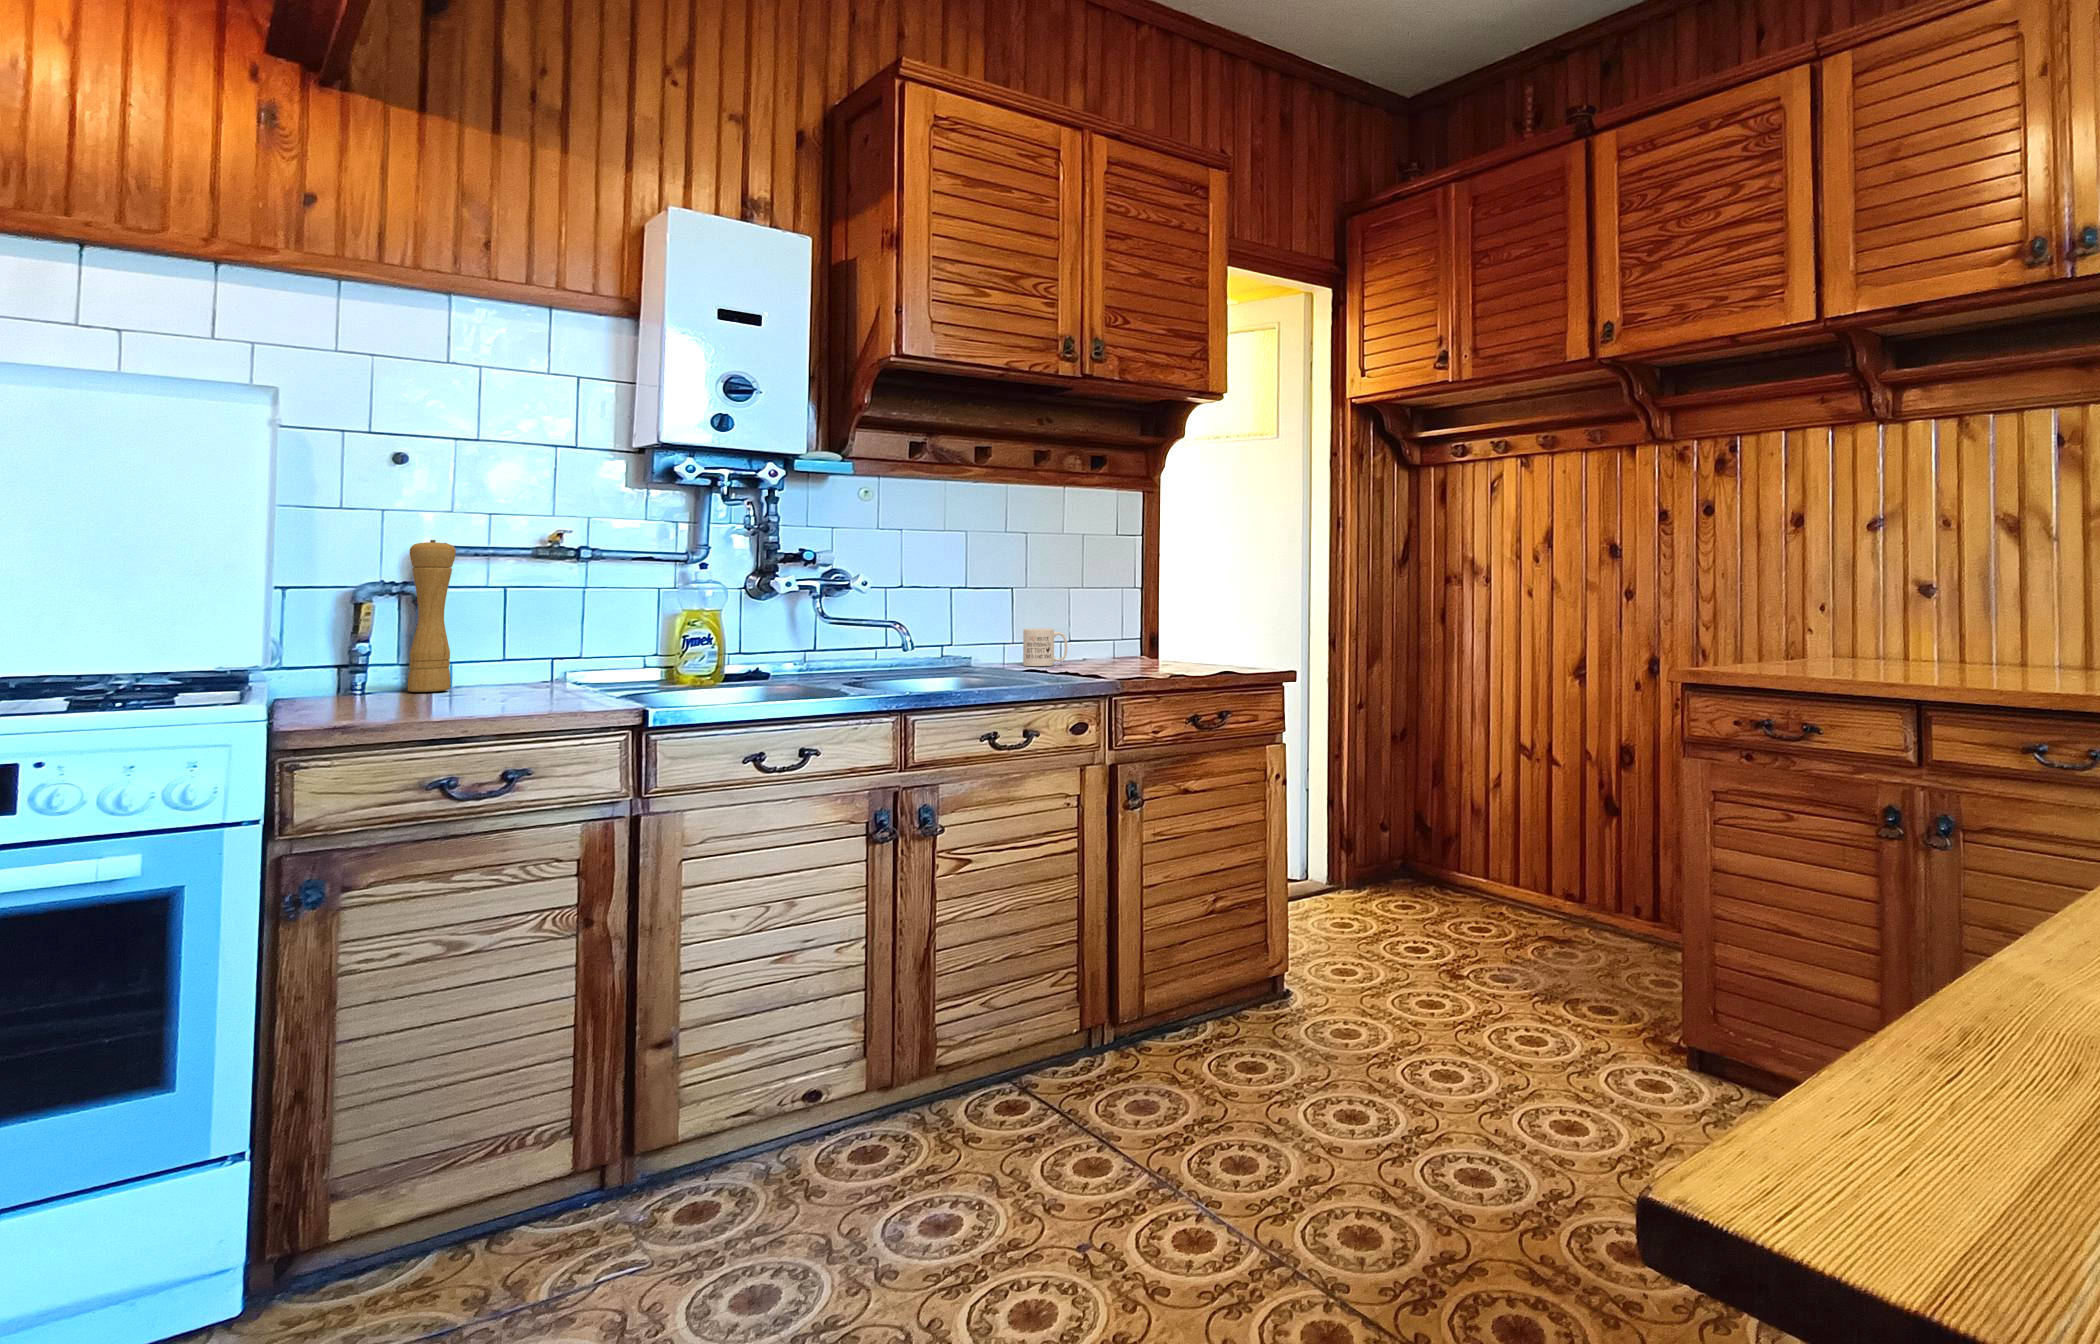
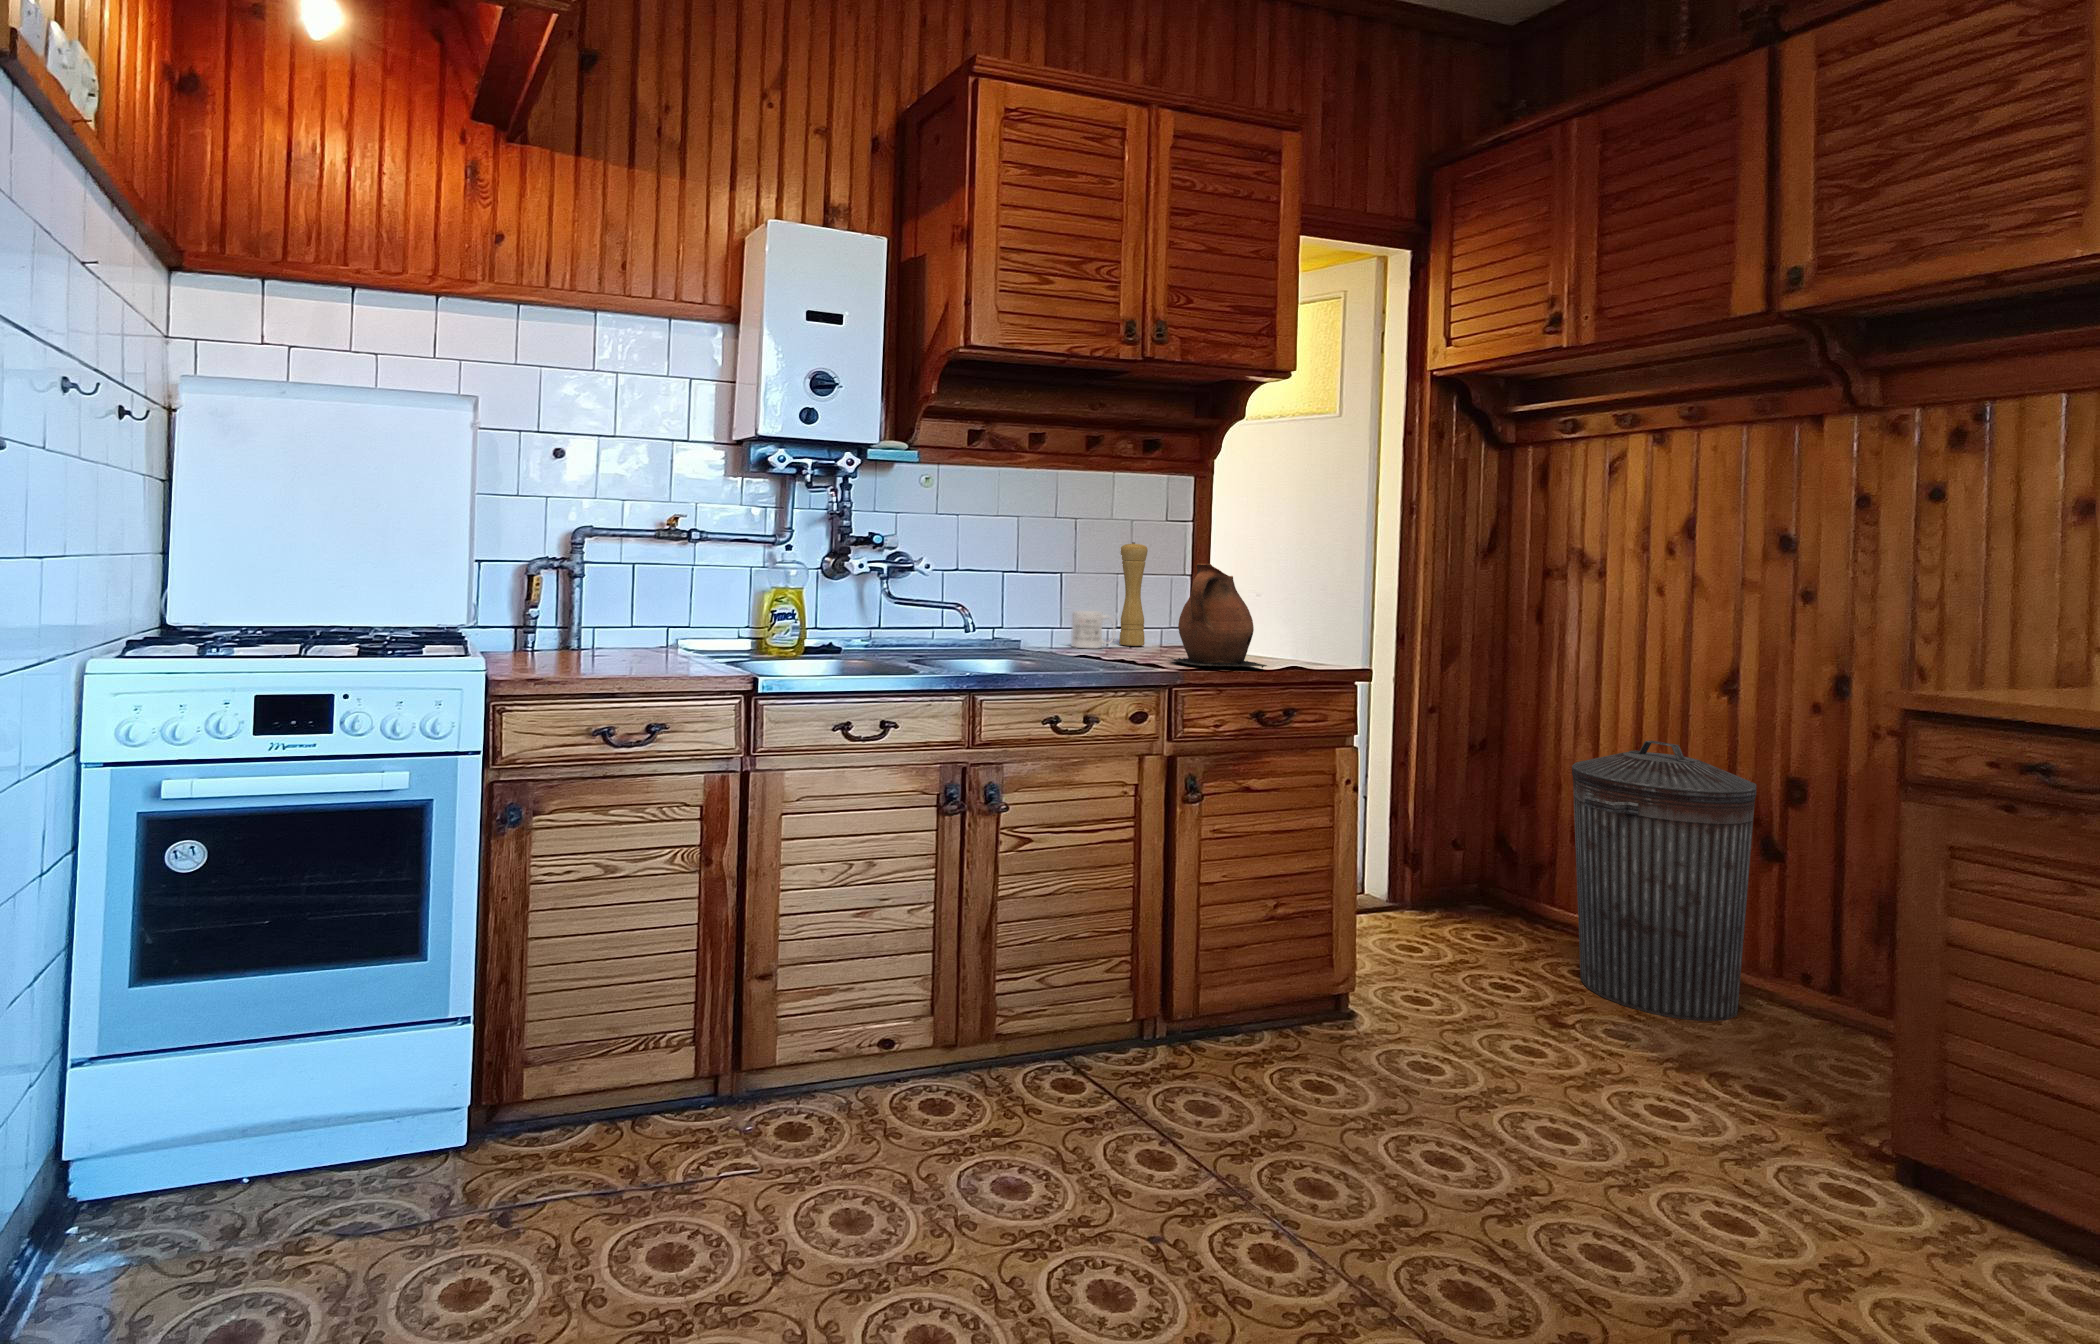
pepper mill: present [408,540,456,692] -> present [1119,542,1148,646]
ceramic pitcher: none [1113,576,1205,676] -> present [1171,564,1267,668]
trash can: none [1468,721,1599,959] -> present [1572,741,1757,1021]

